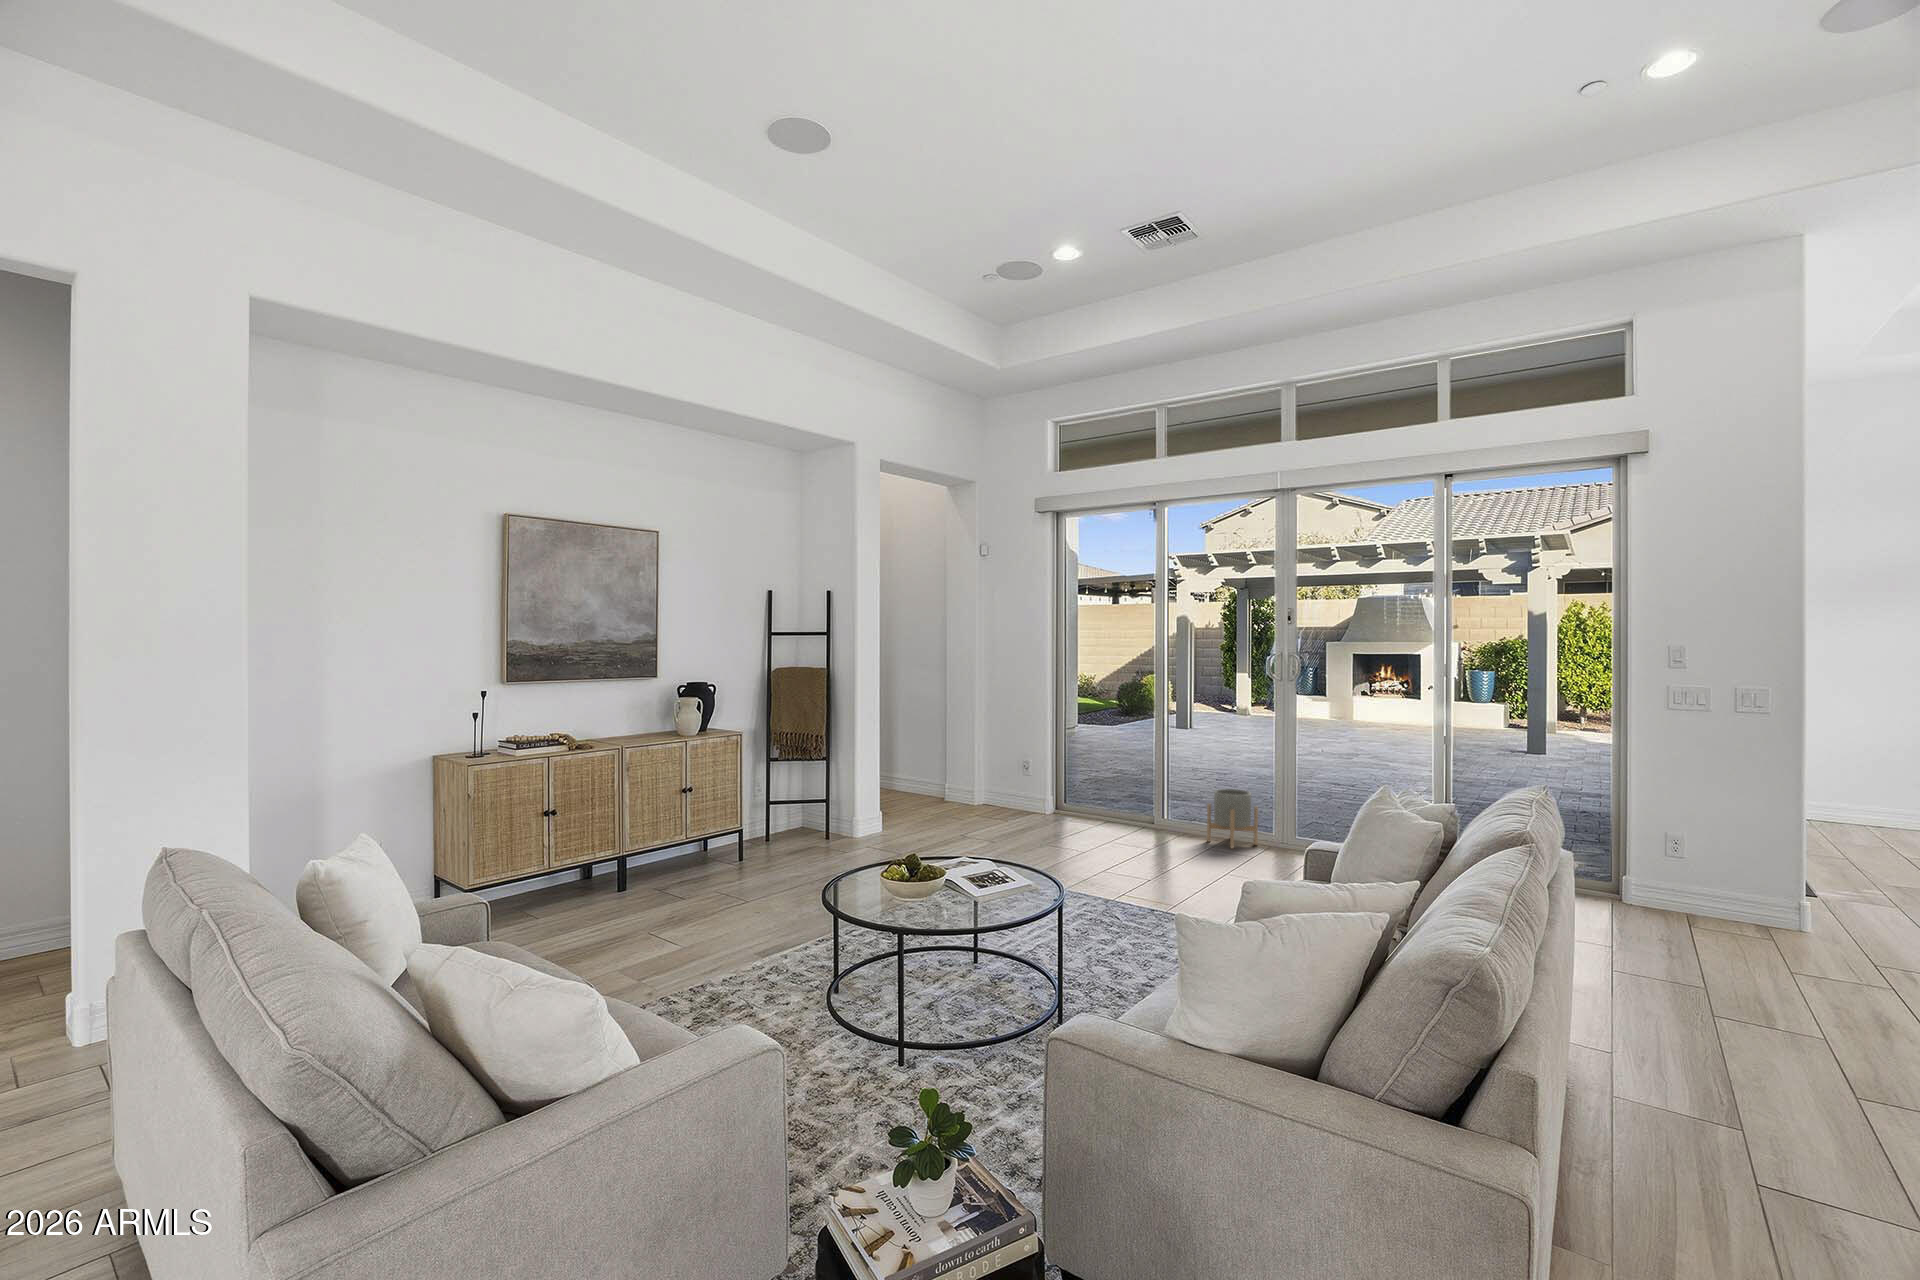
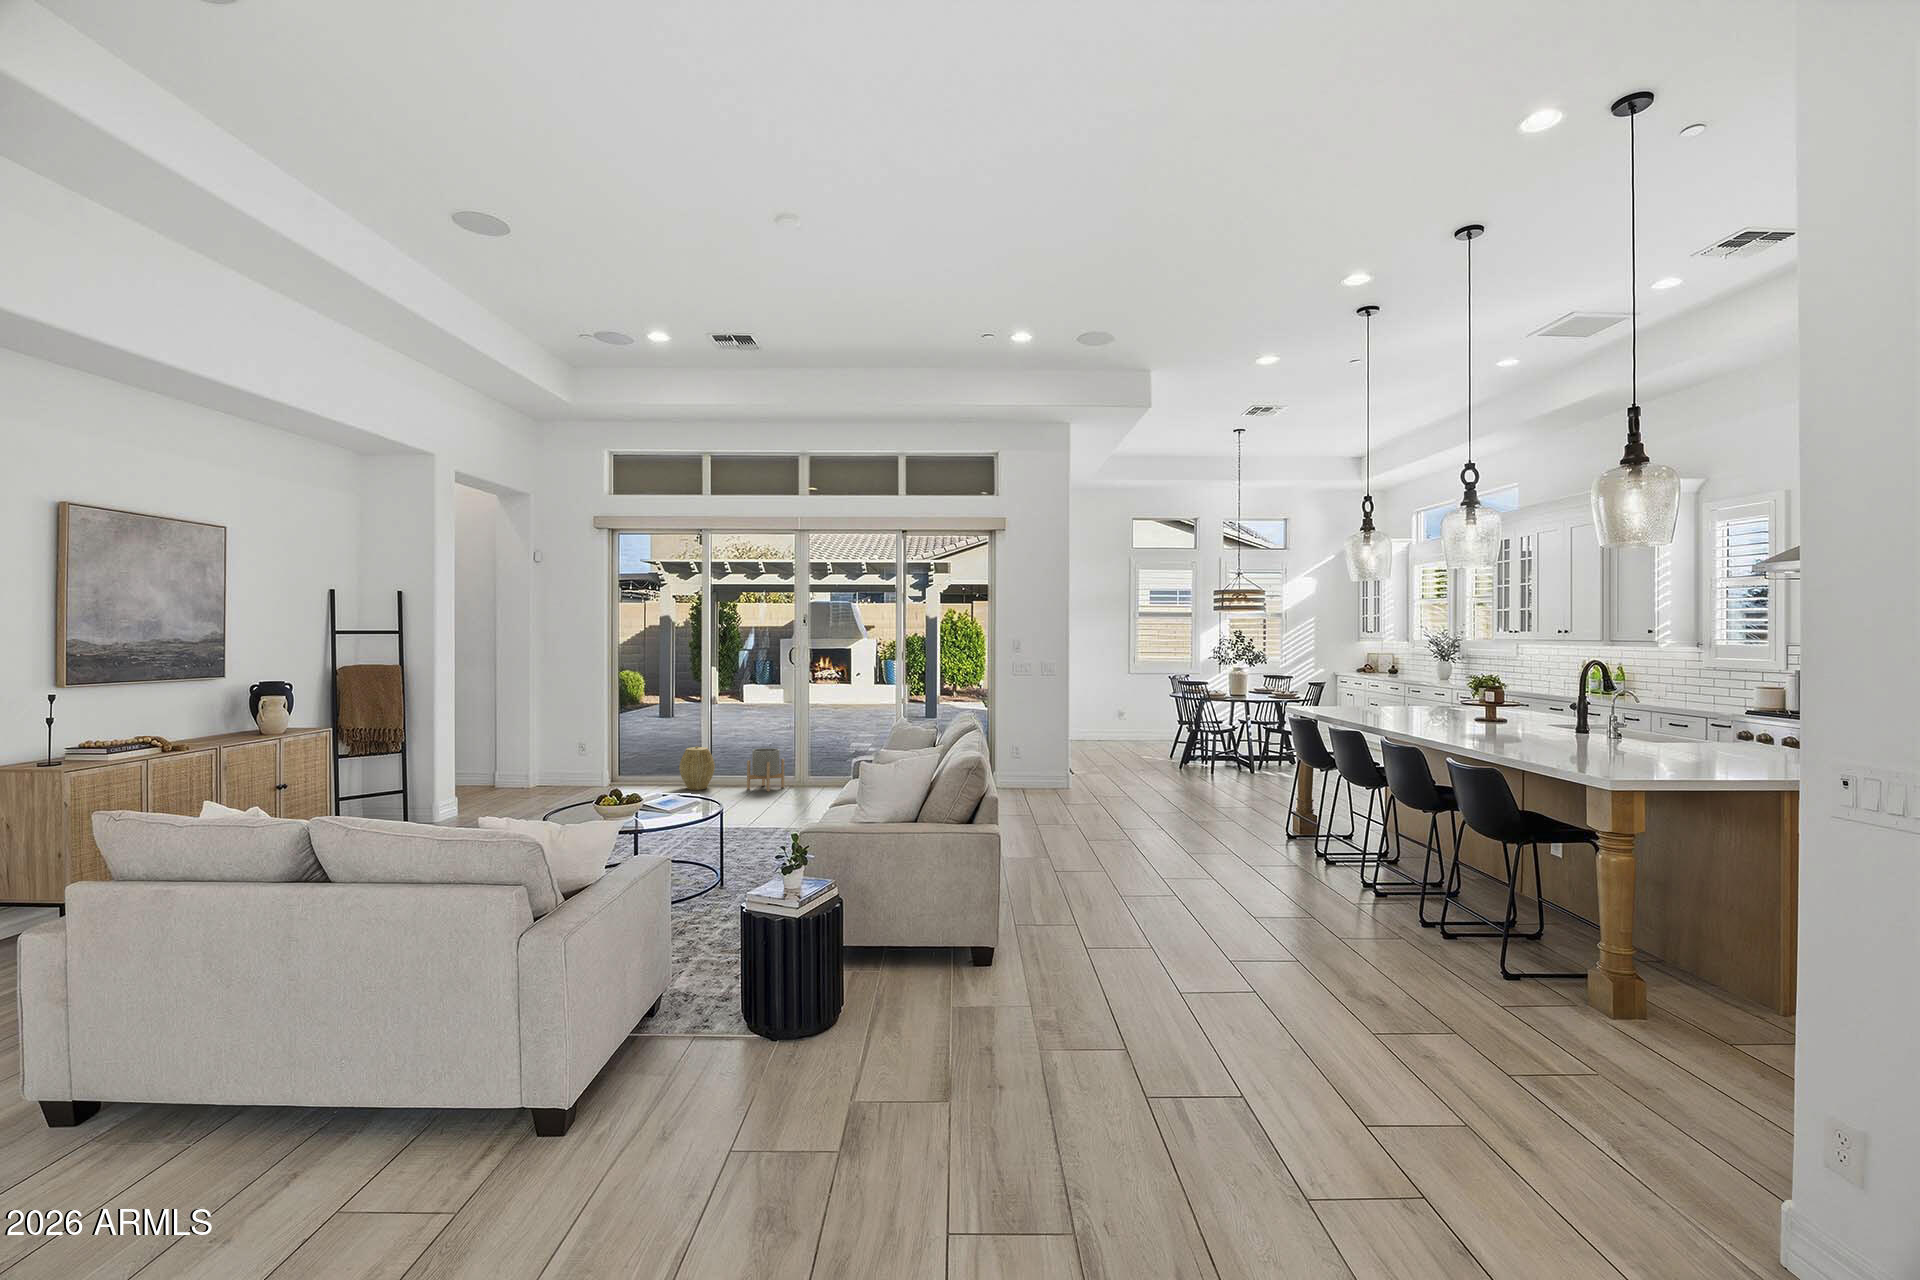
woven basket: none [1125,778,1169,833] -> present [679,746,715,790]

